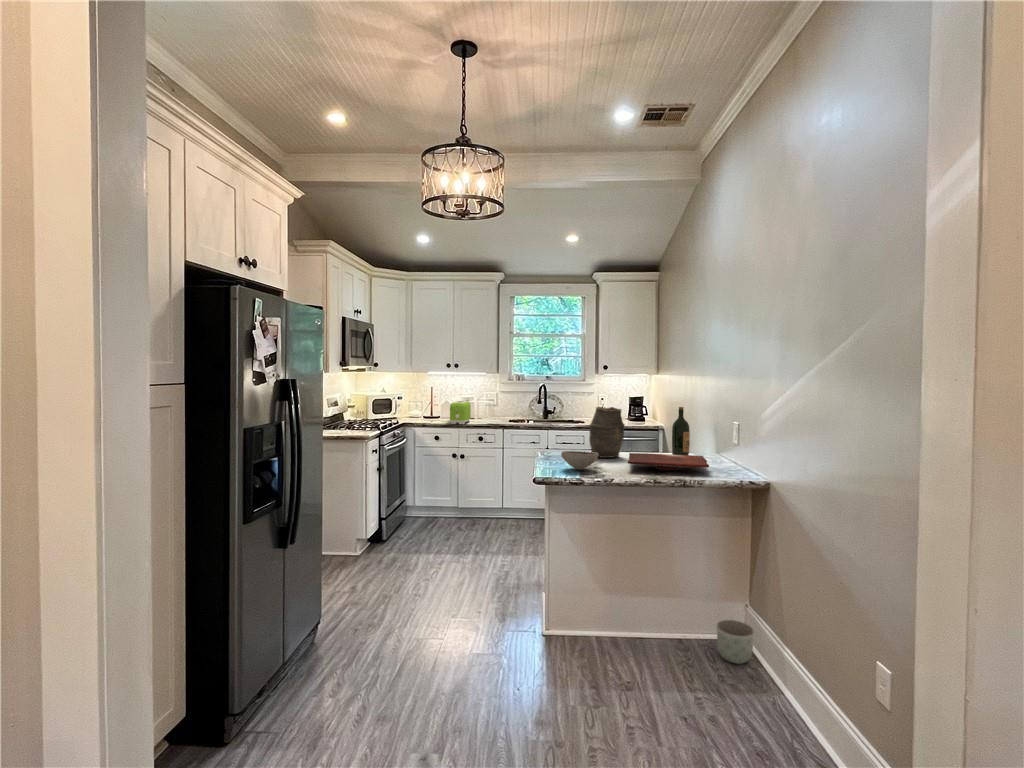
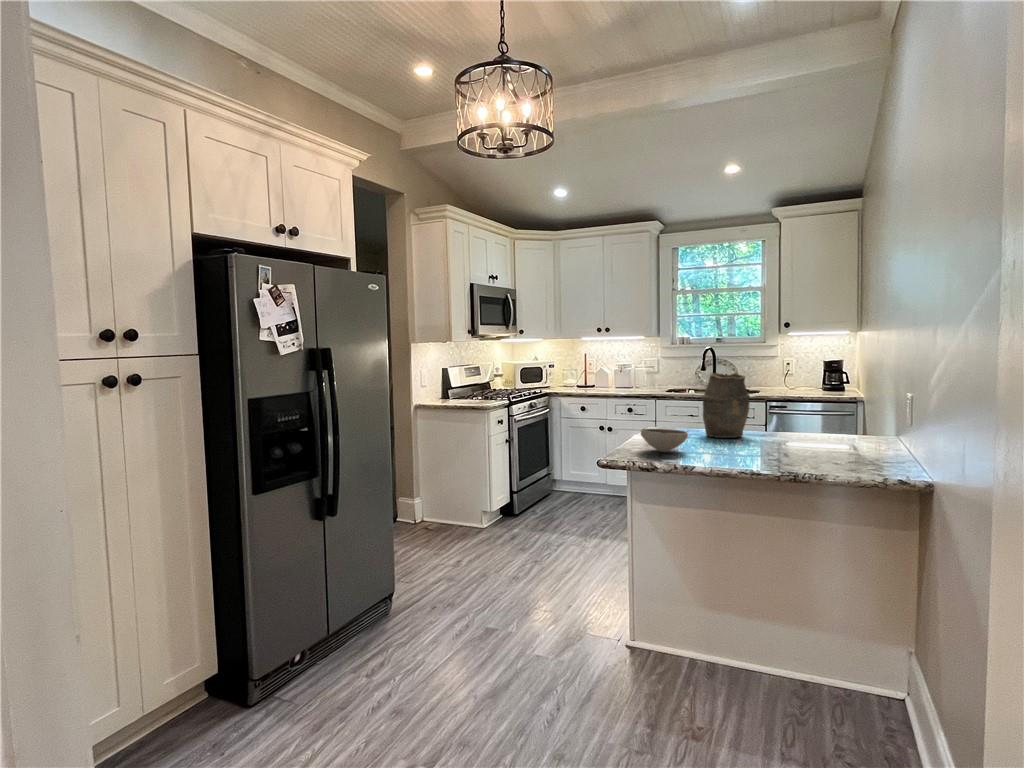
toaster: present [450,401,471,424] -> none [594,369,621,394]
wine bottle: present [672,407,690,455] -> none [821,372,848,442]
cutting board: present [627,453,709,471] -> none [724,433,851,459]
planter: present [716,620,754,664] -> none [850,674,911,741]

